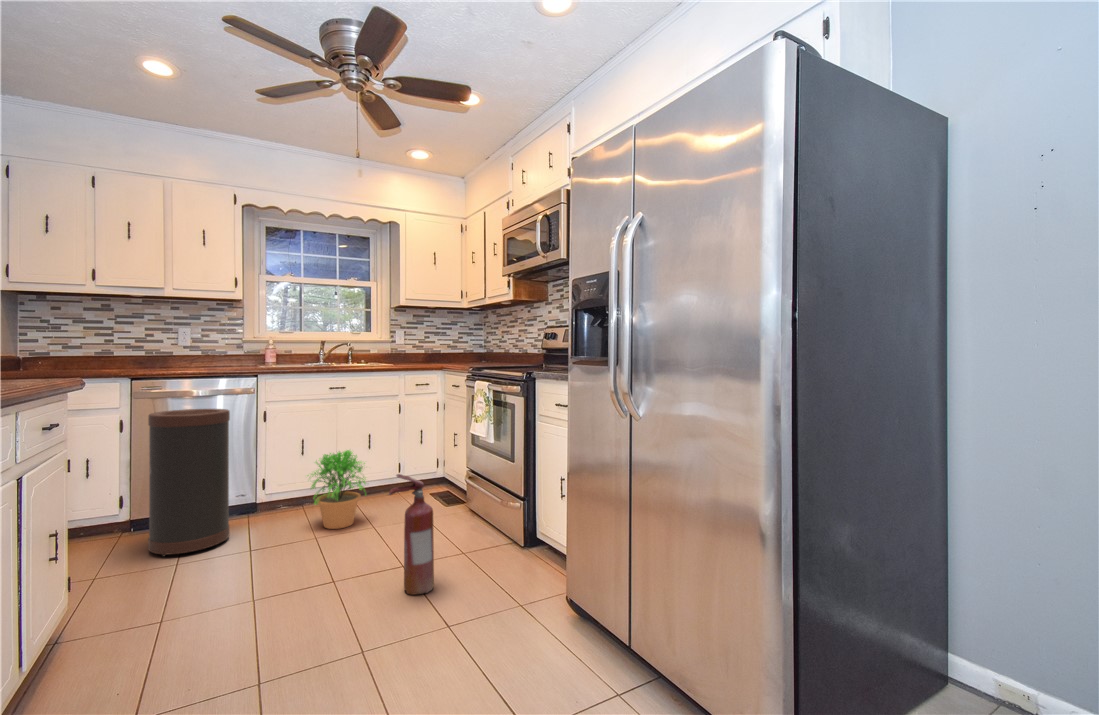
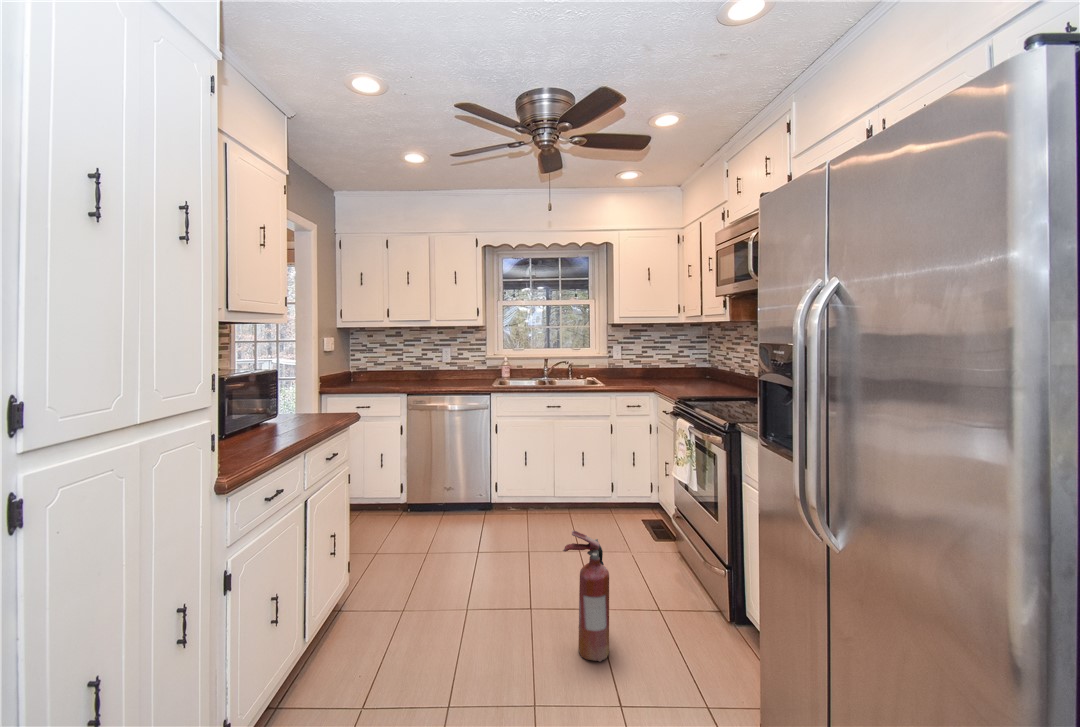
trash can: present [148,409,230,556] -> none [406,424,462,545]
potted plant: present [311,450,366,529] -> none [516,471,577,546]

